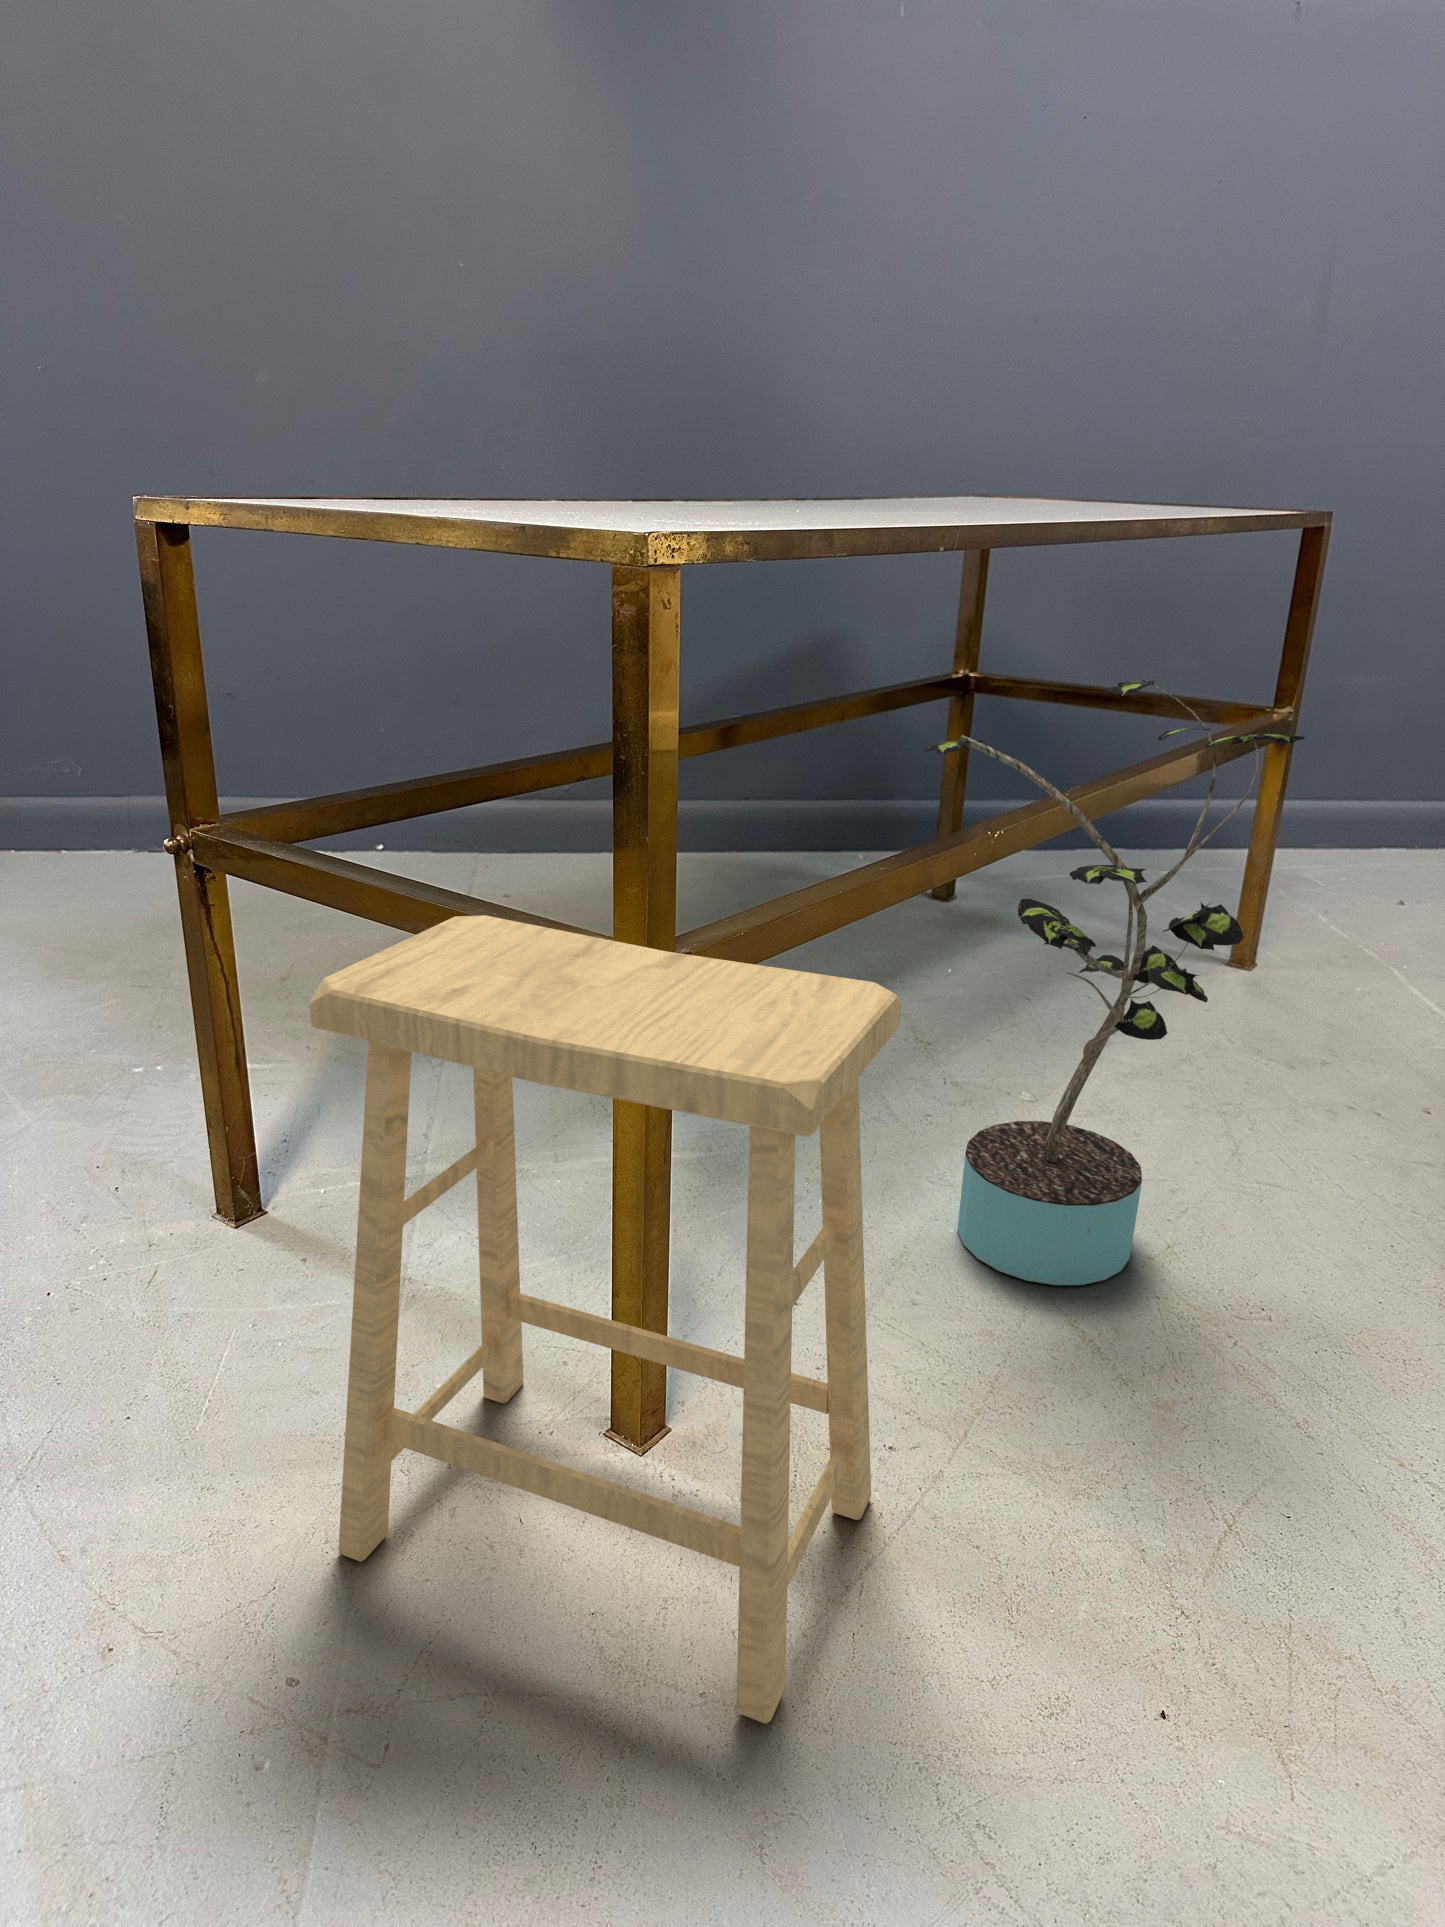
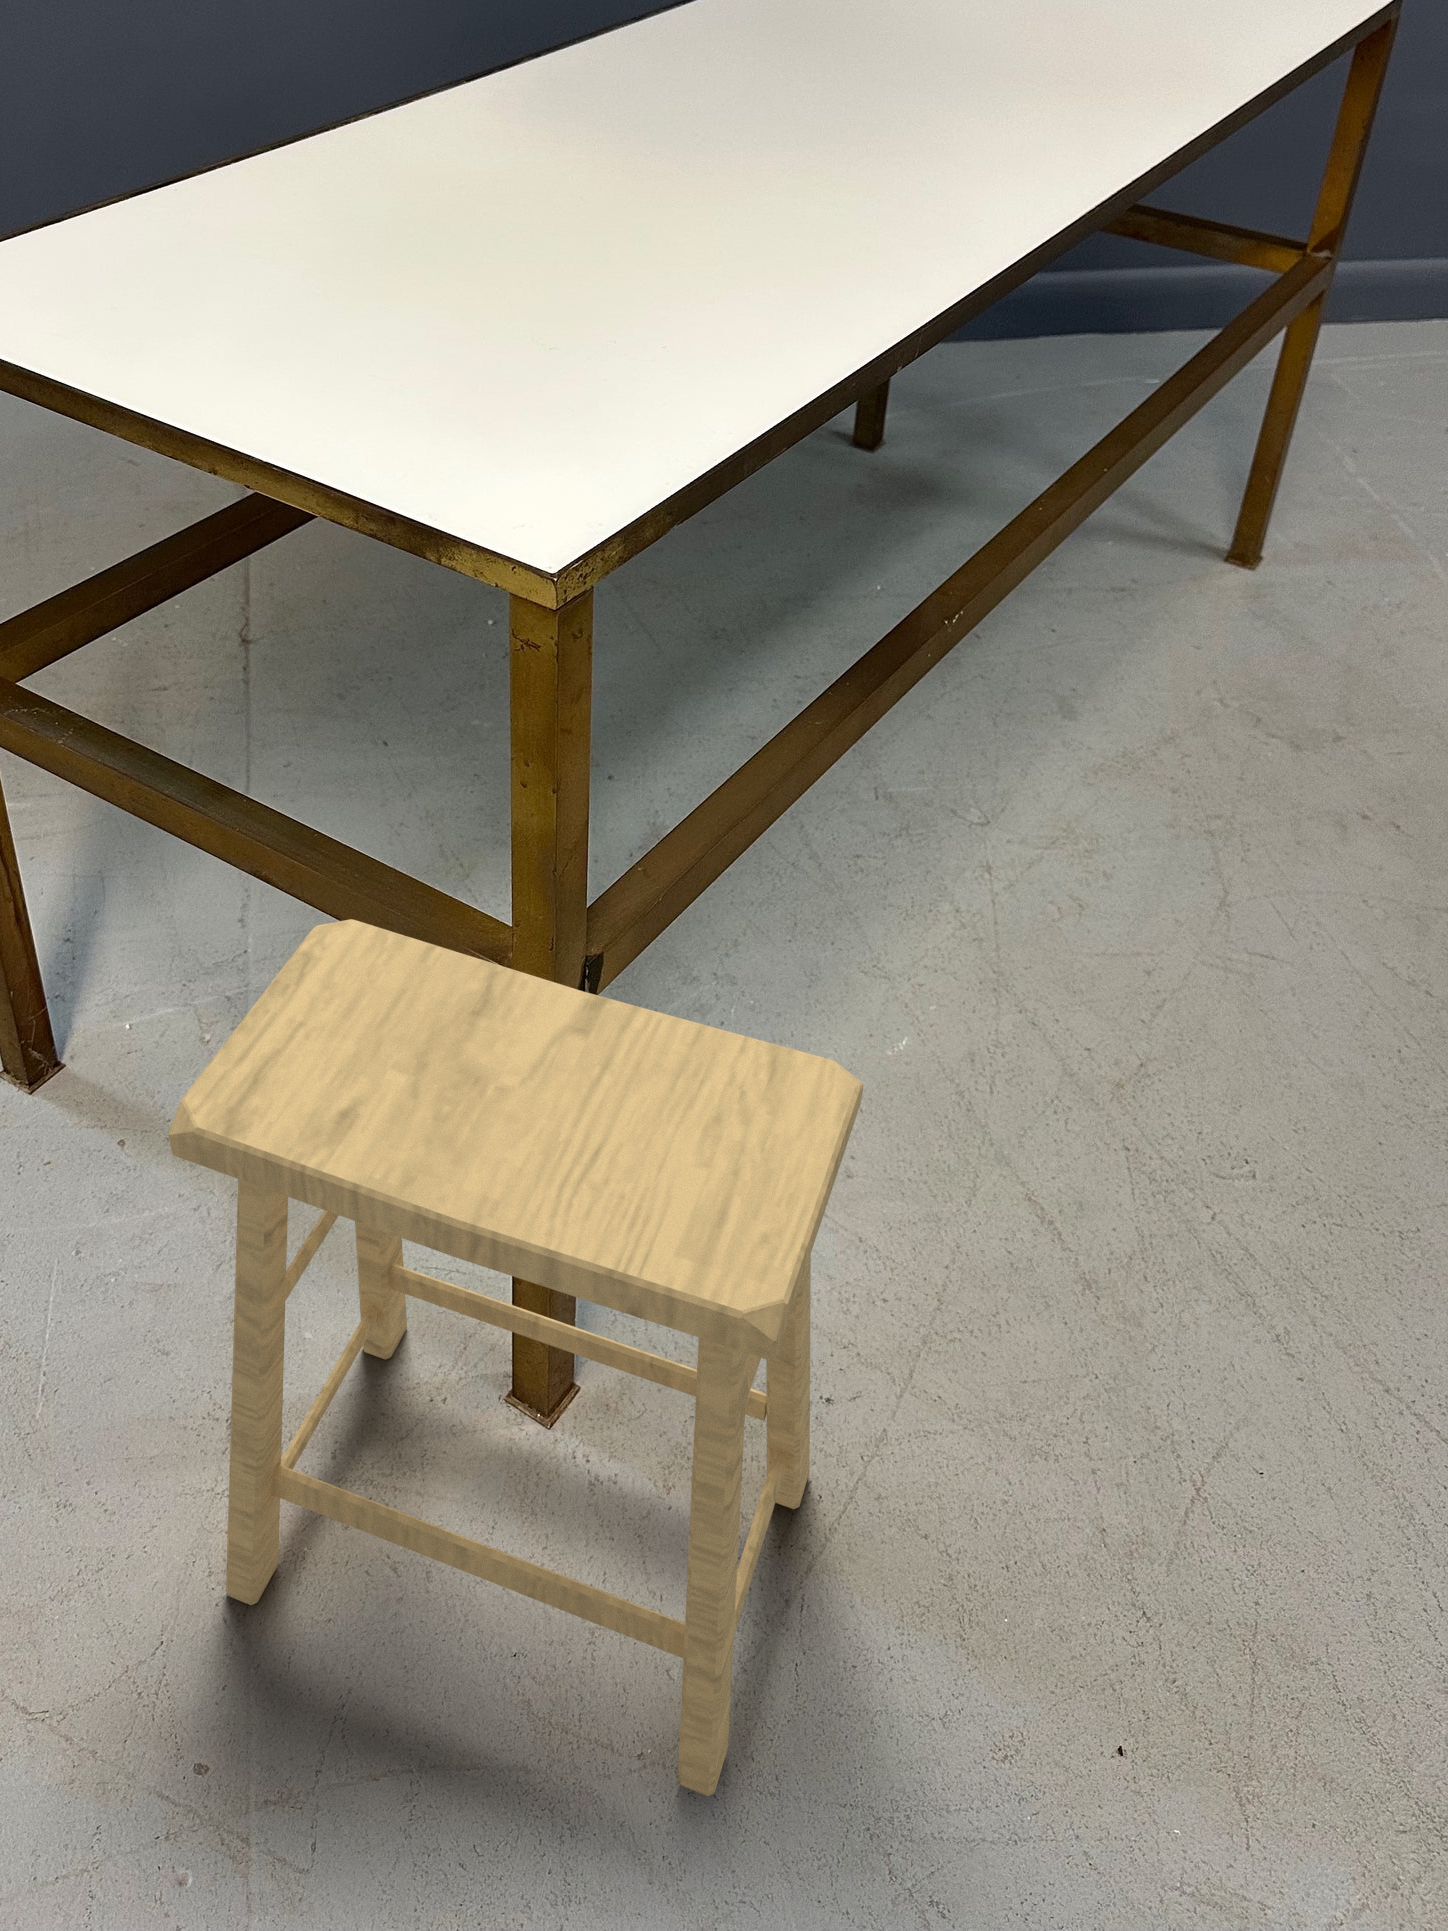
potted plant: present [924,678,1305,1285] -> none [874,439,1350,1137]

